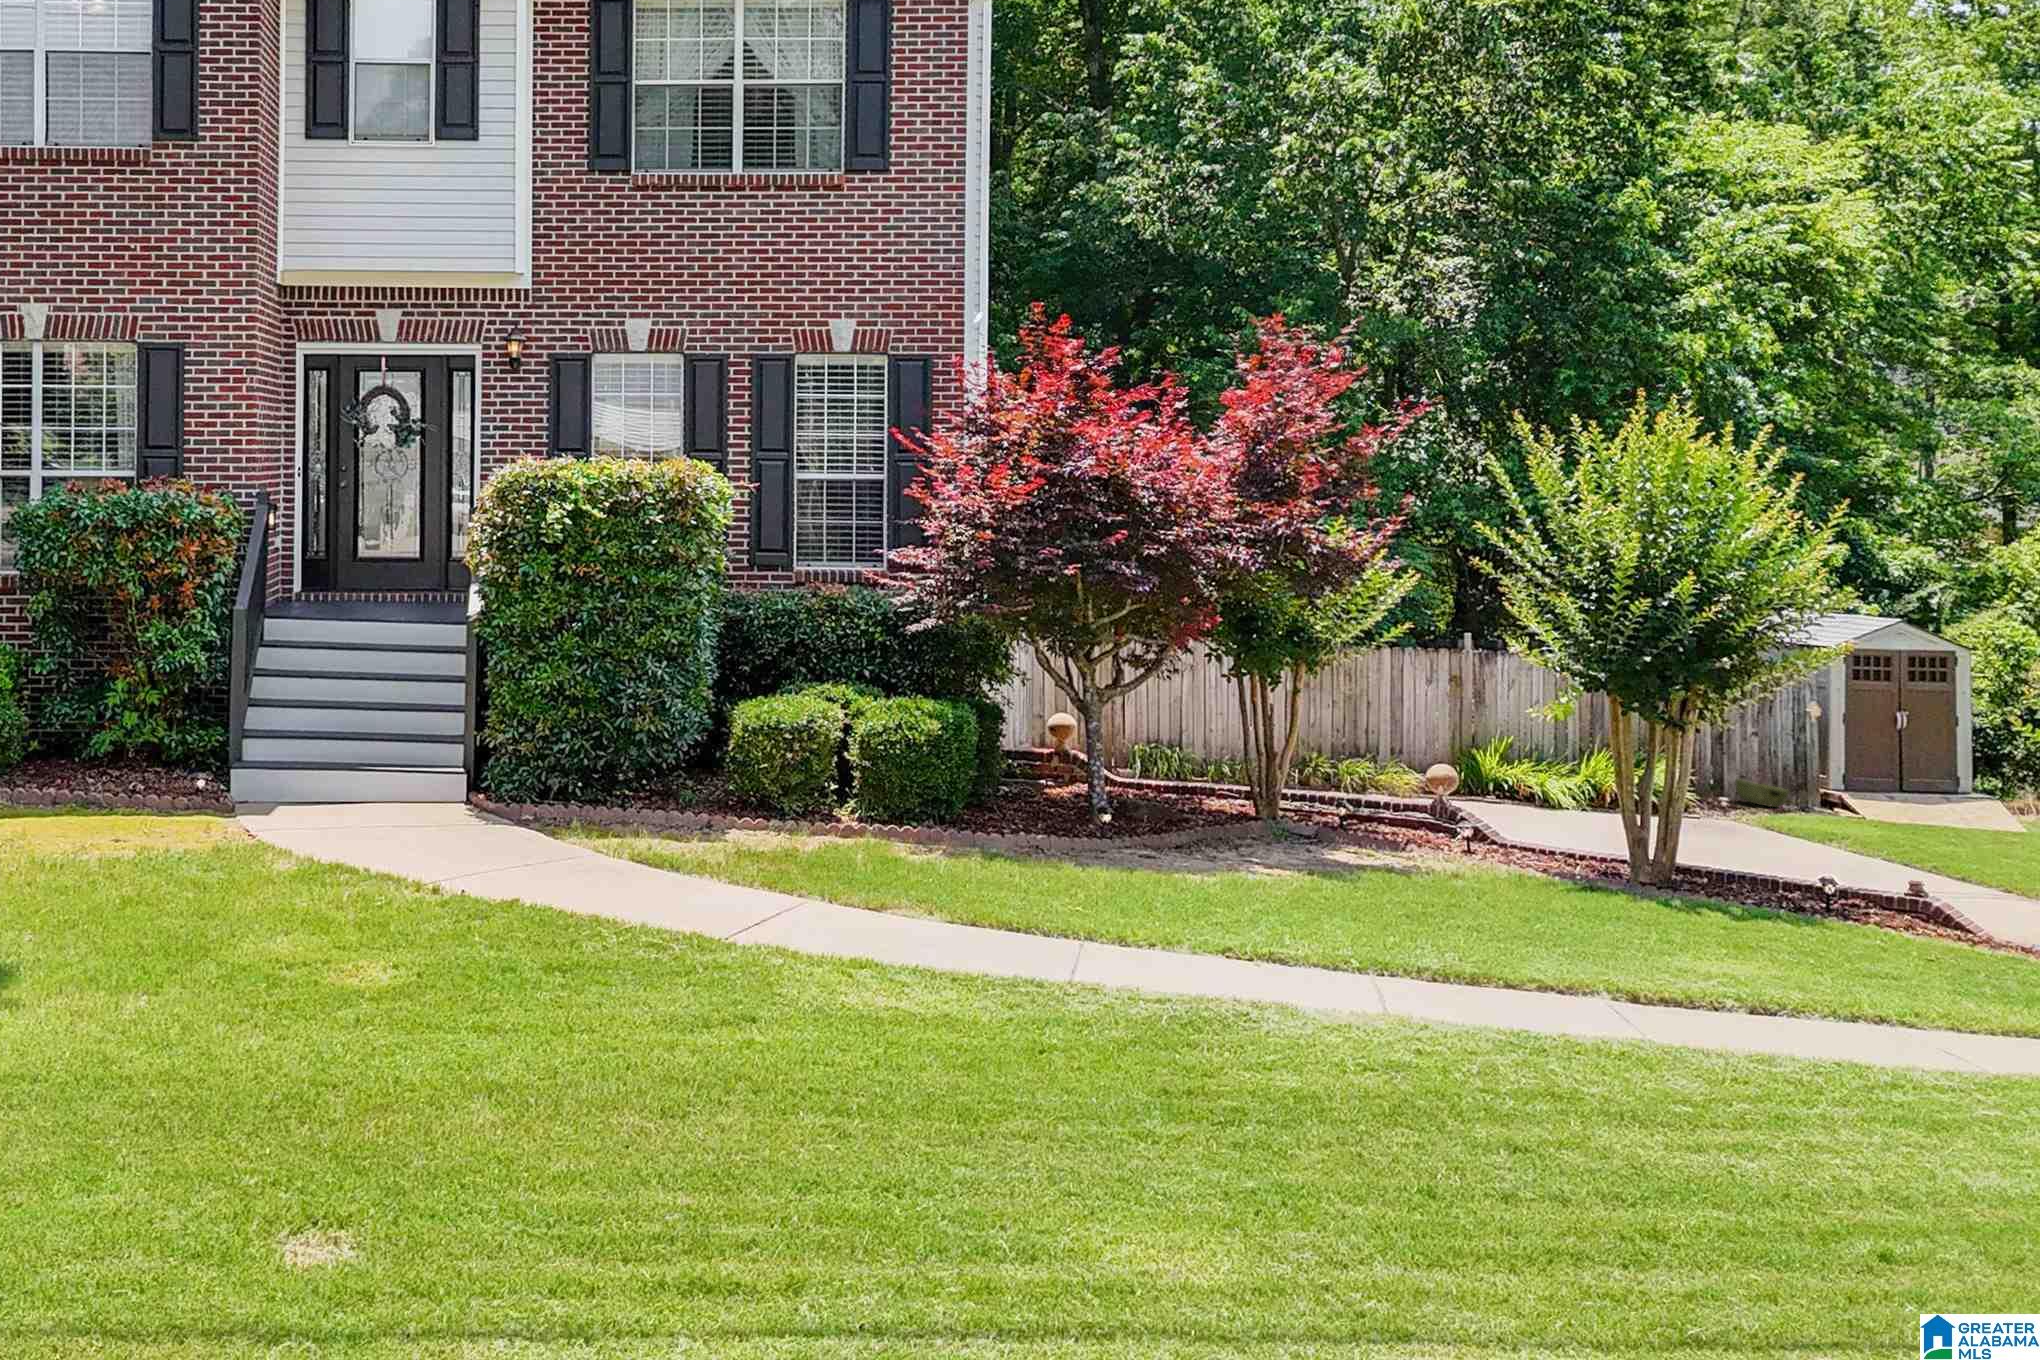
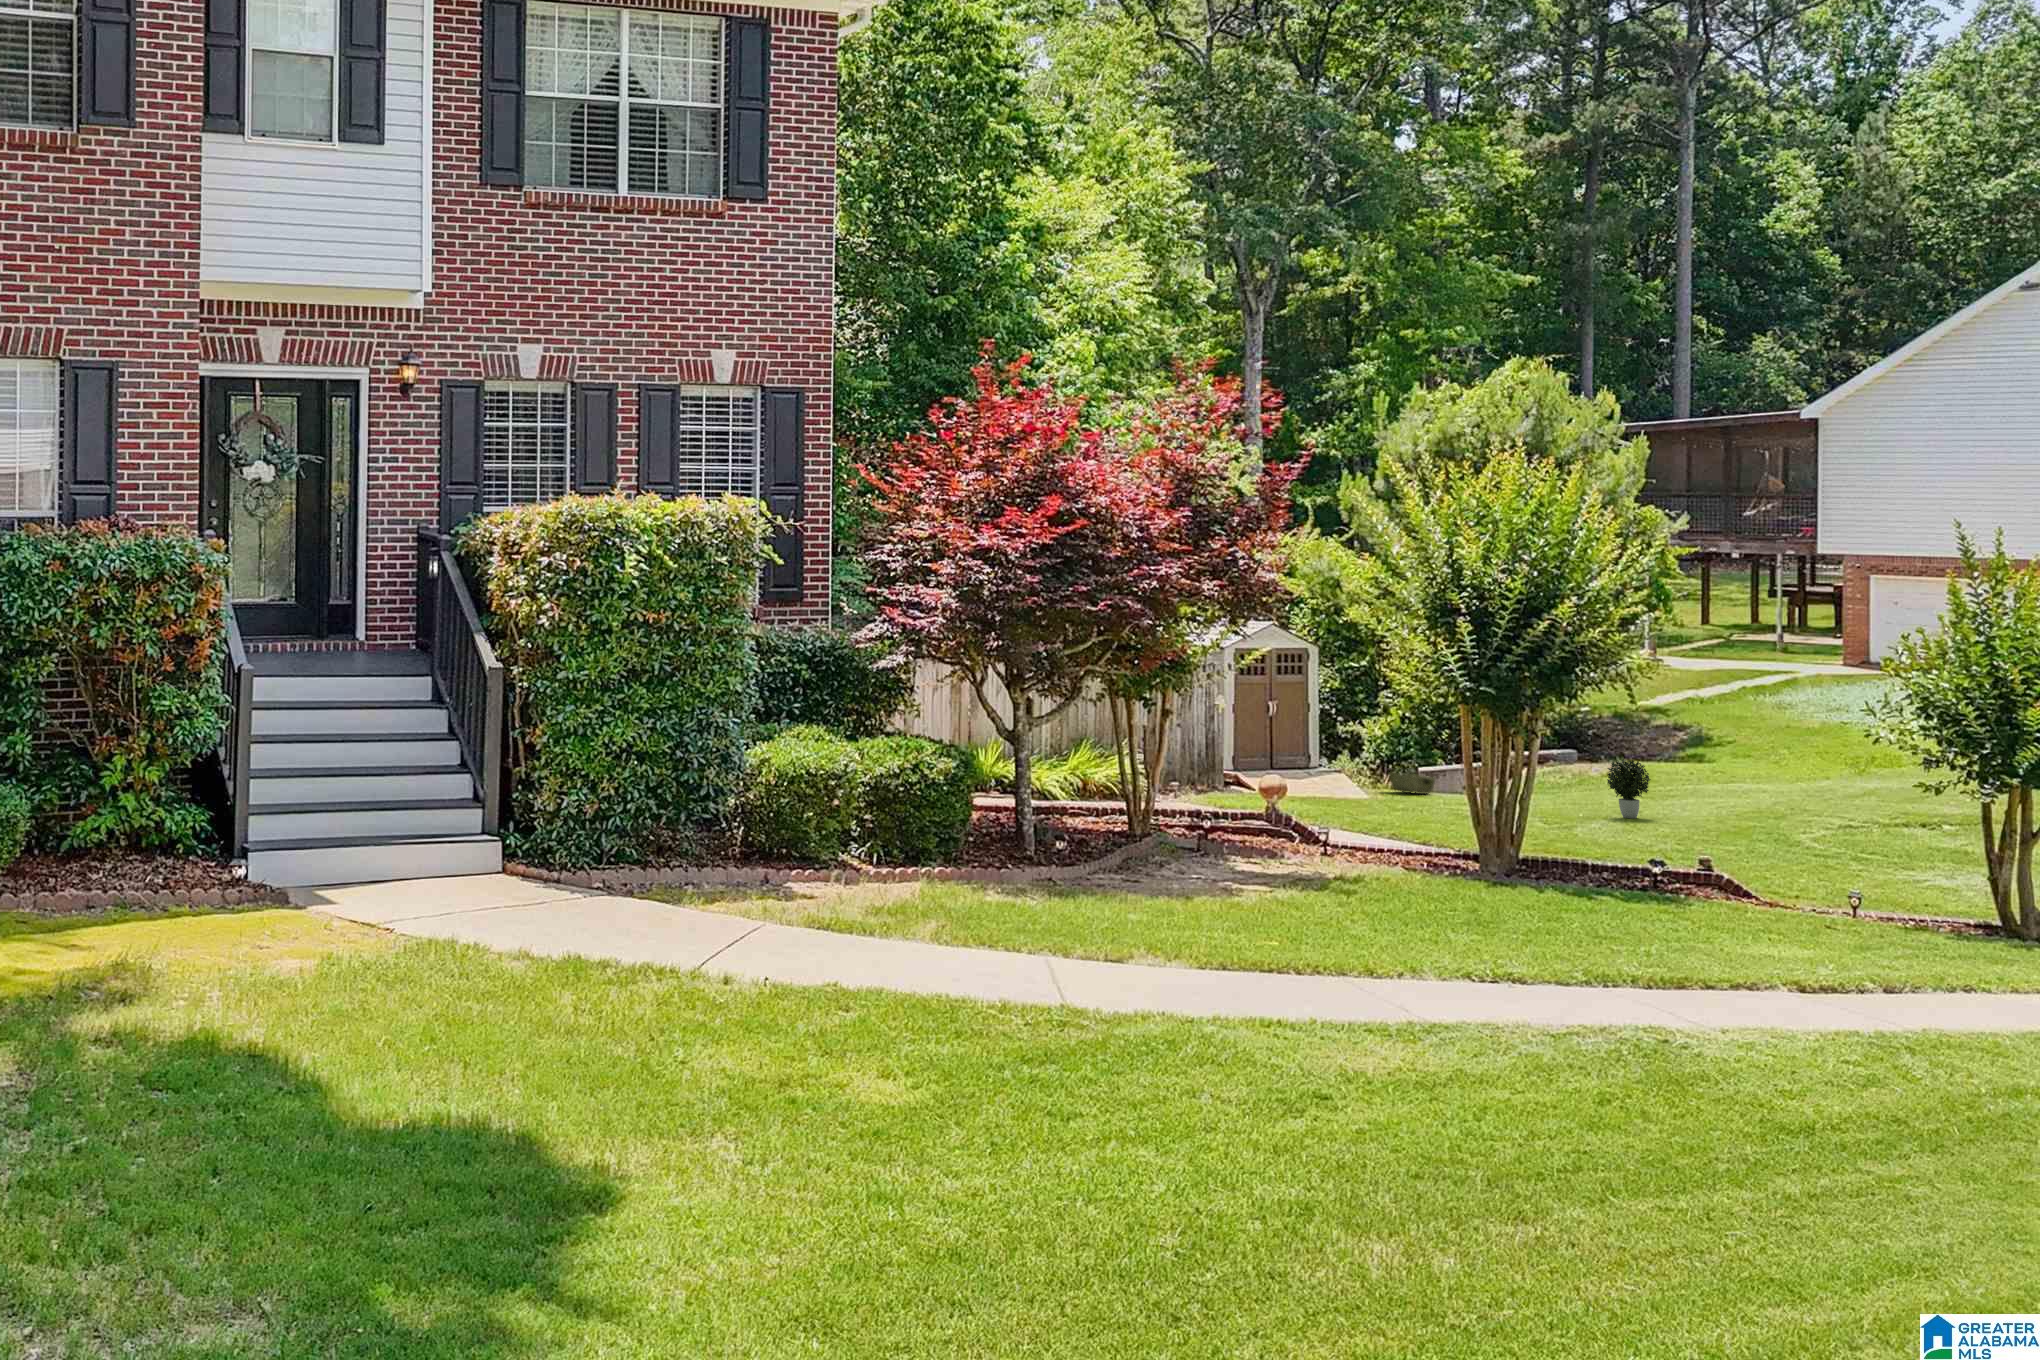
potted plant: none [1930,791,1990,862] -> present [1607,760,1651,818]

